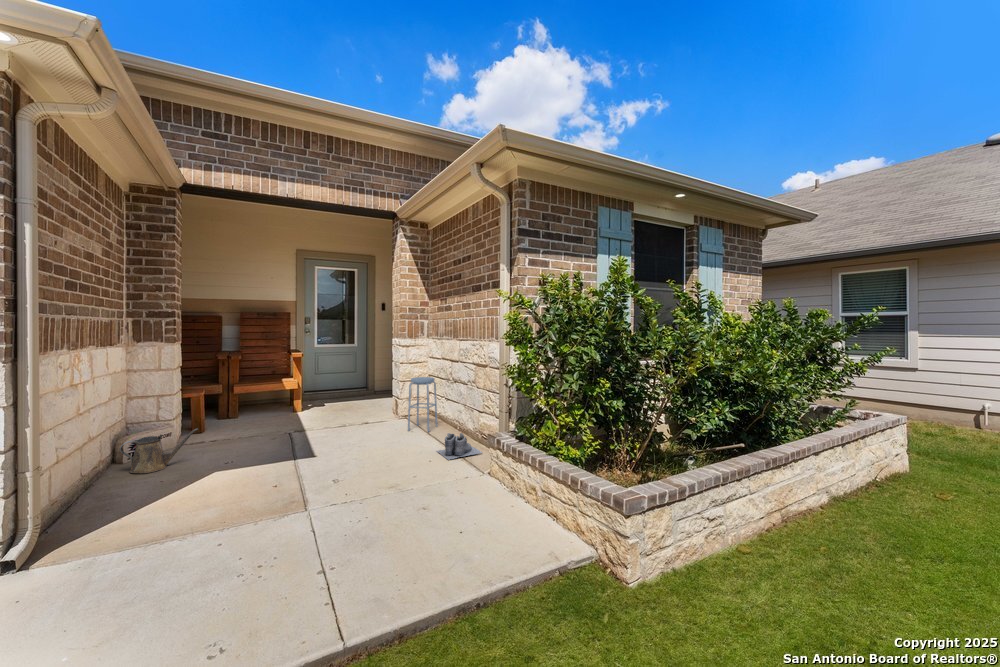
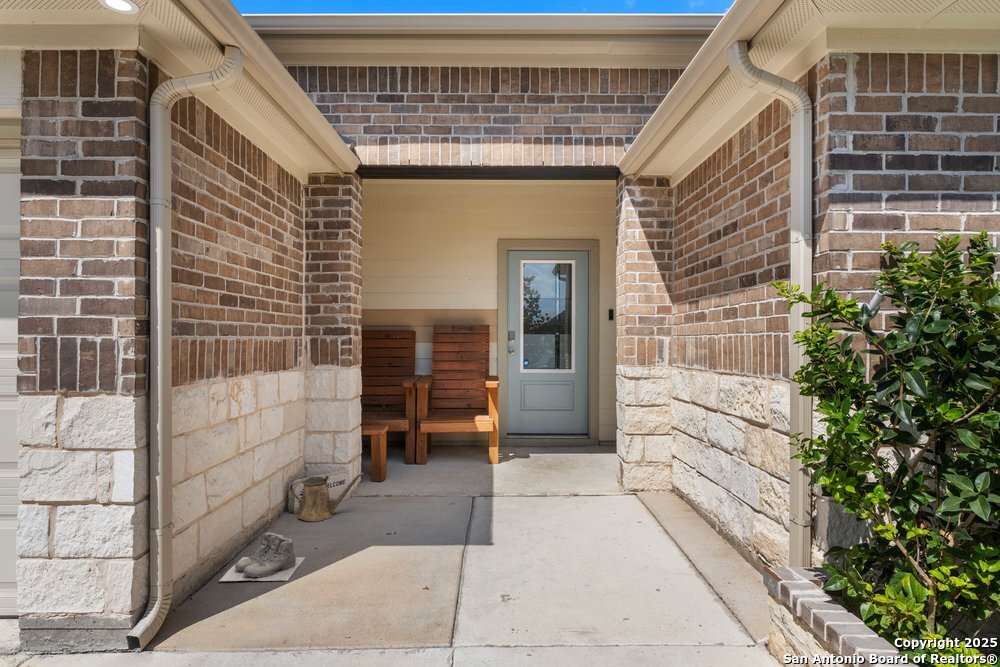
stool: present [408,377,438,432] -> none [634,425,684,518]
boots: present [437,433,482,460] -> present [219,533,305,581]

